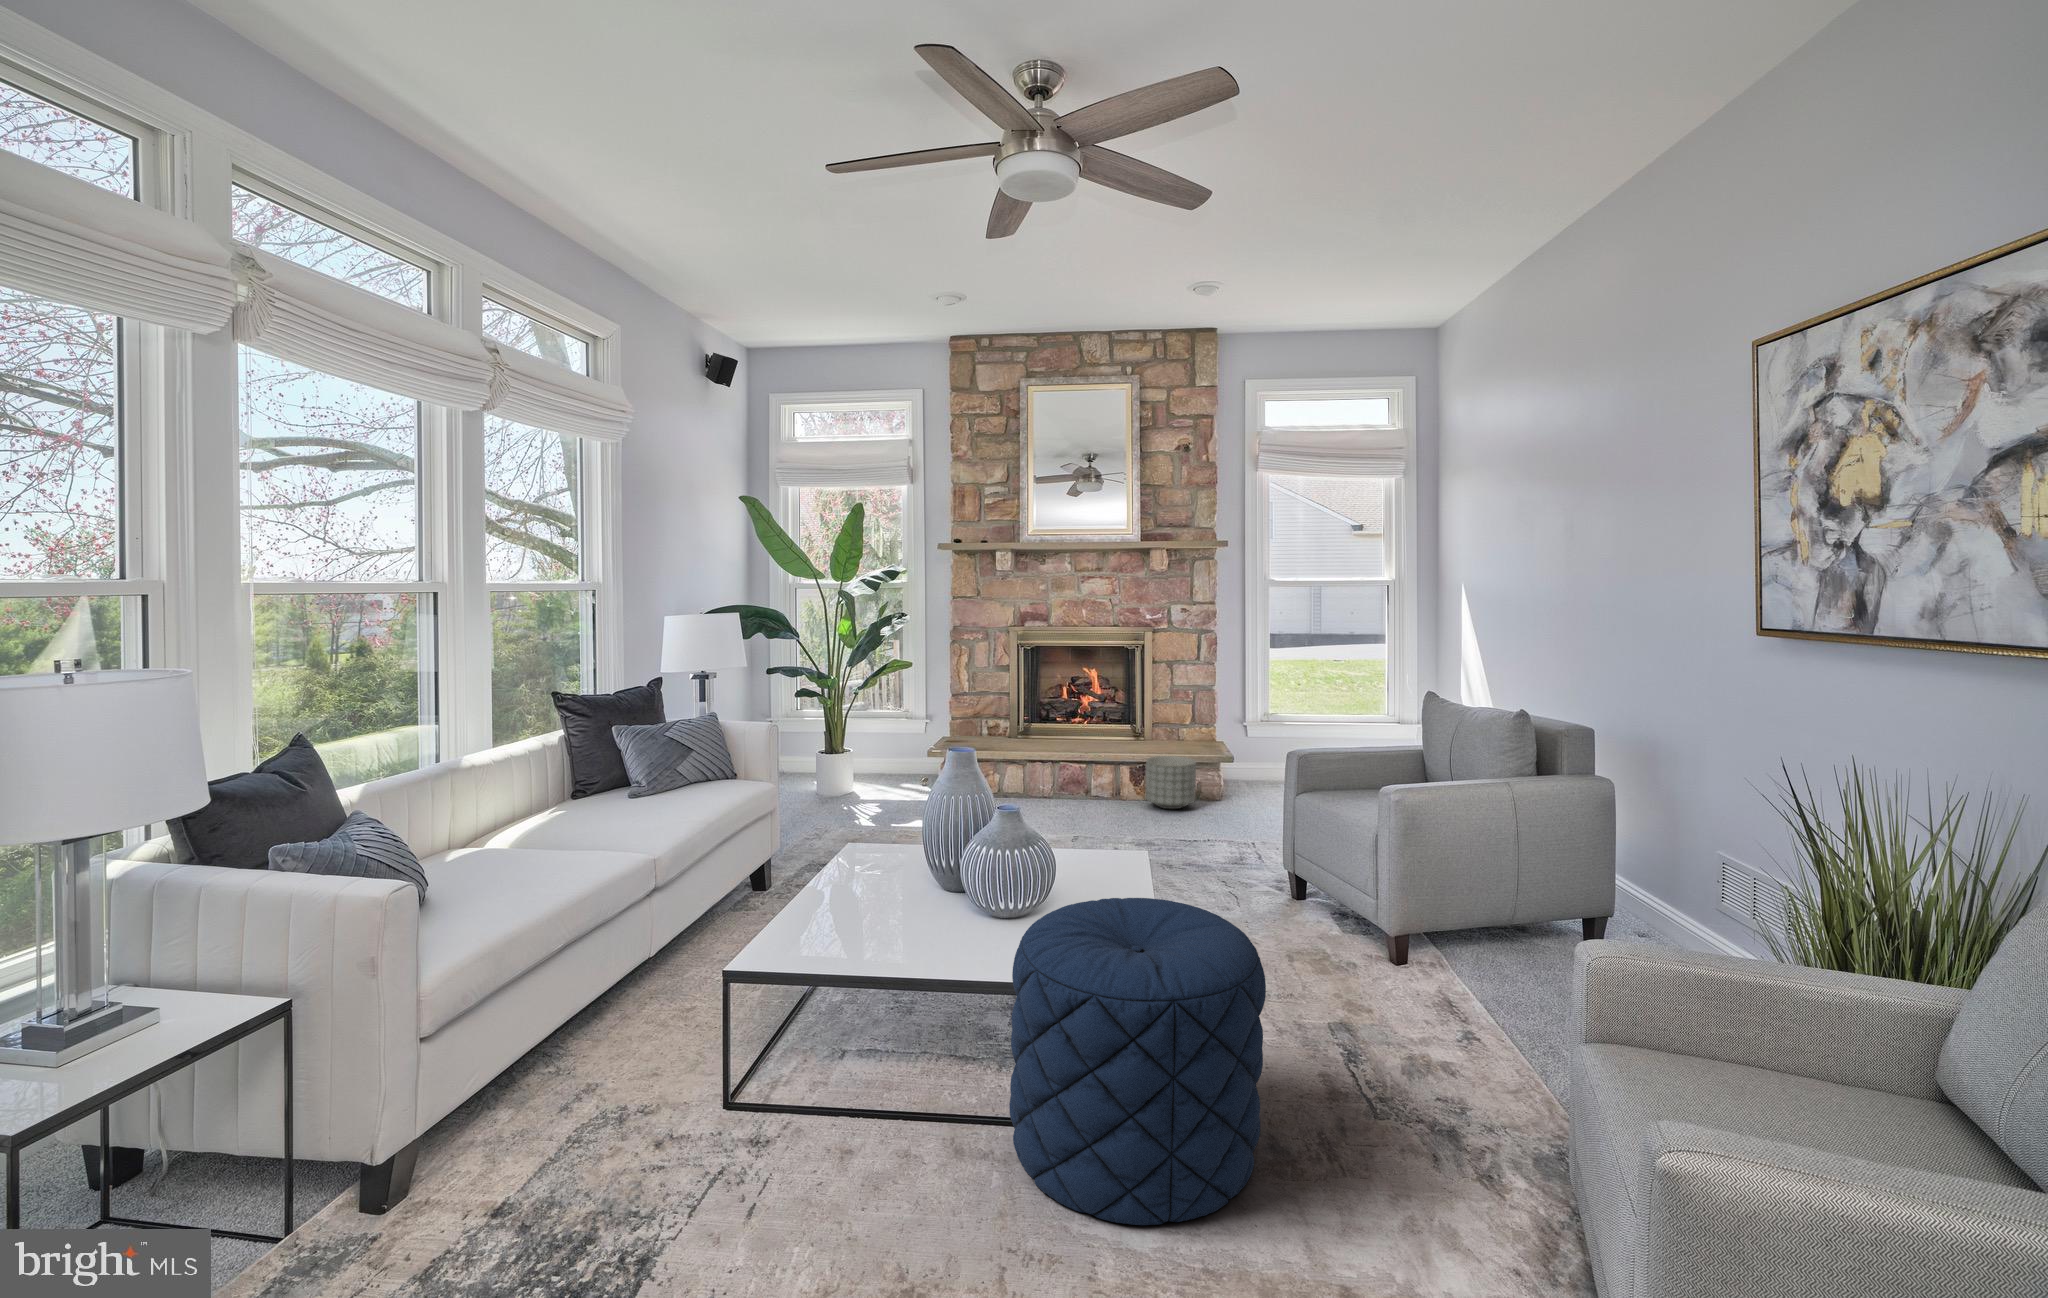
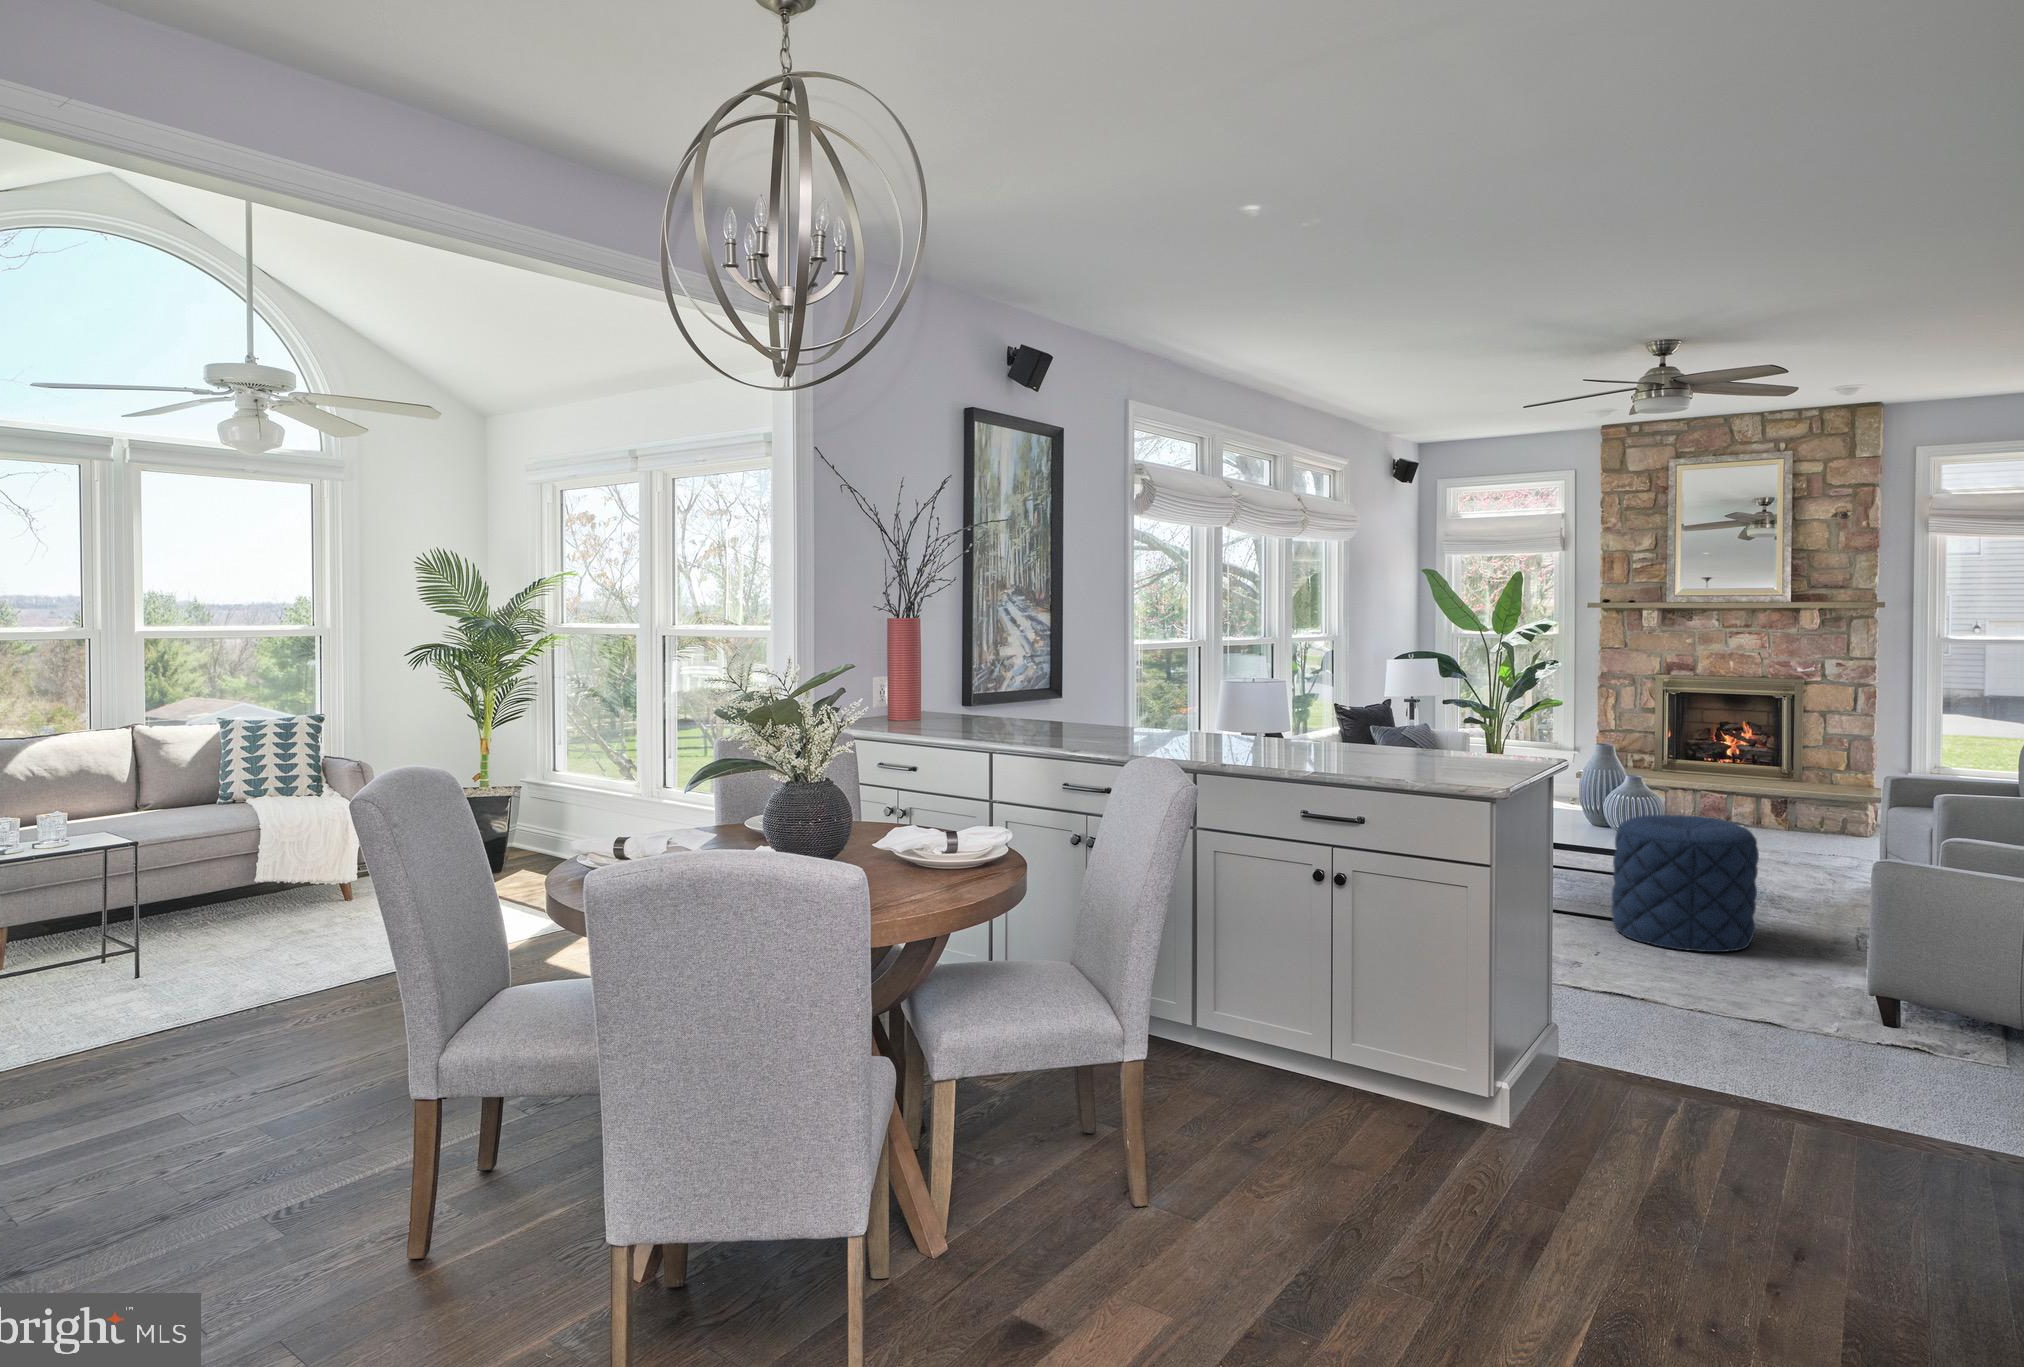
planter: present [1146,756,1196,810] -> none [1780,790,1833,836]

